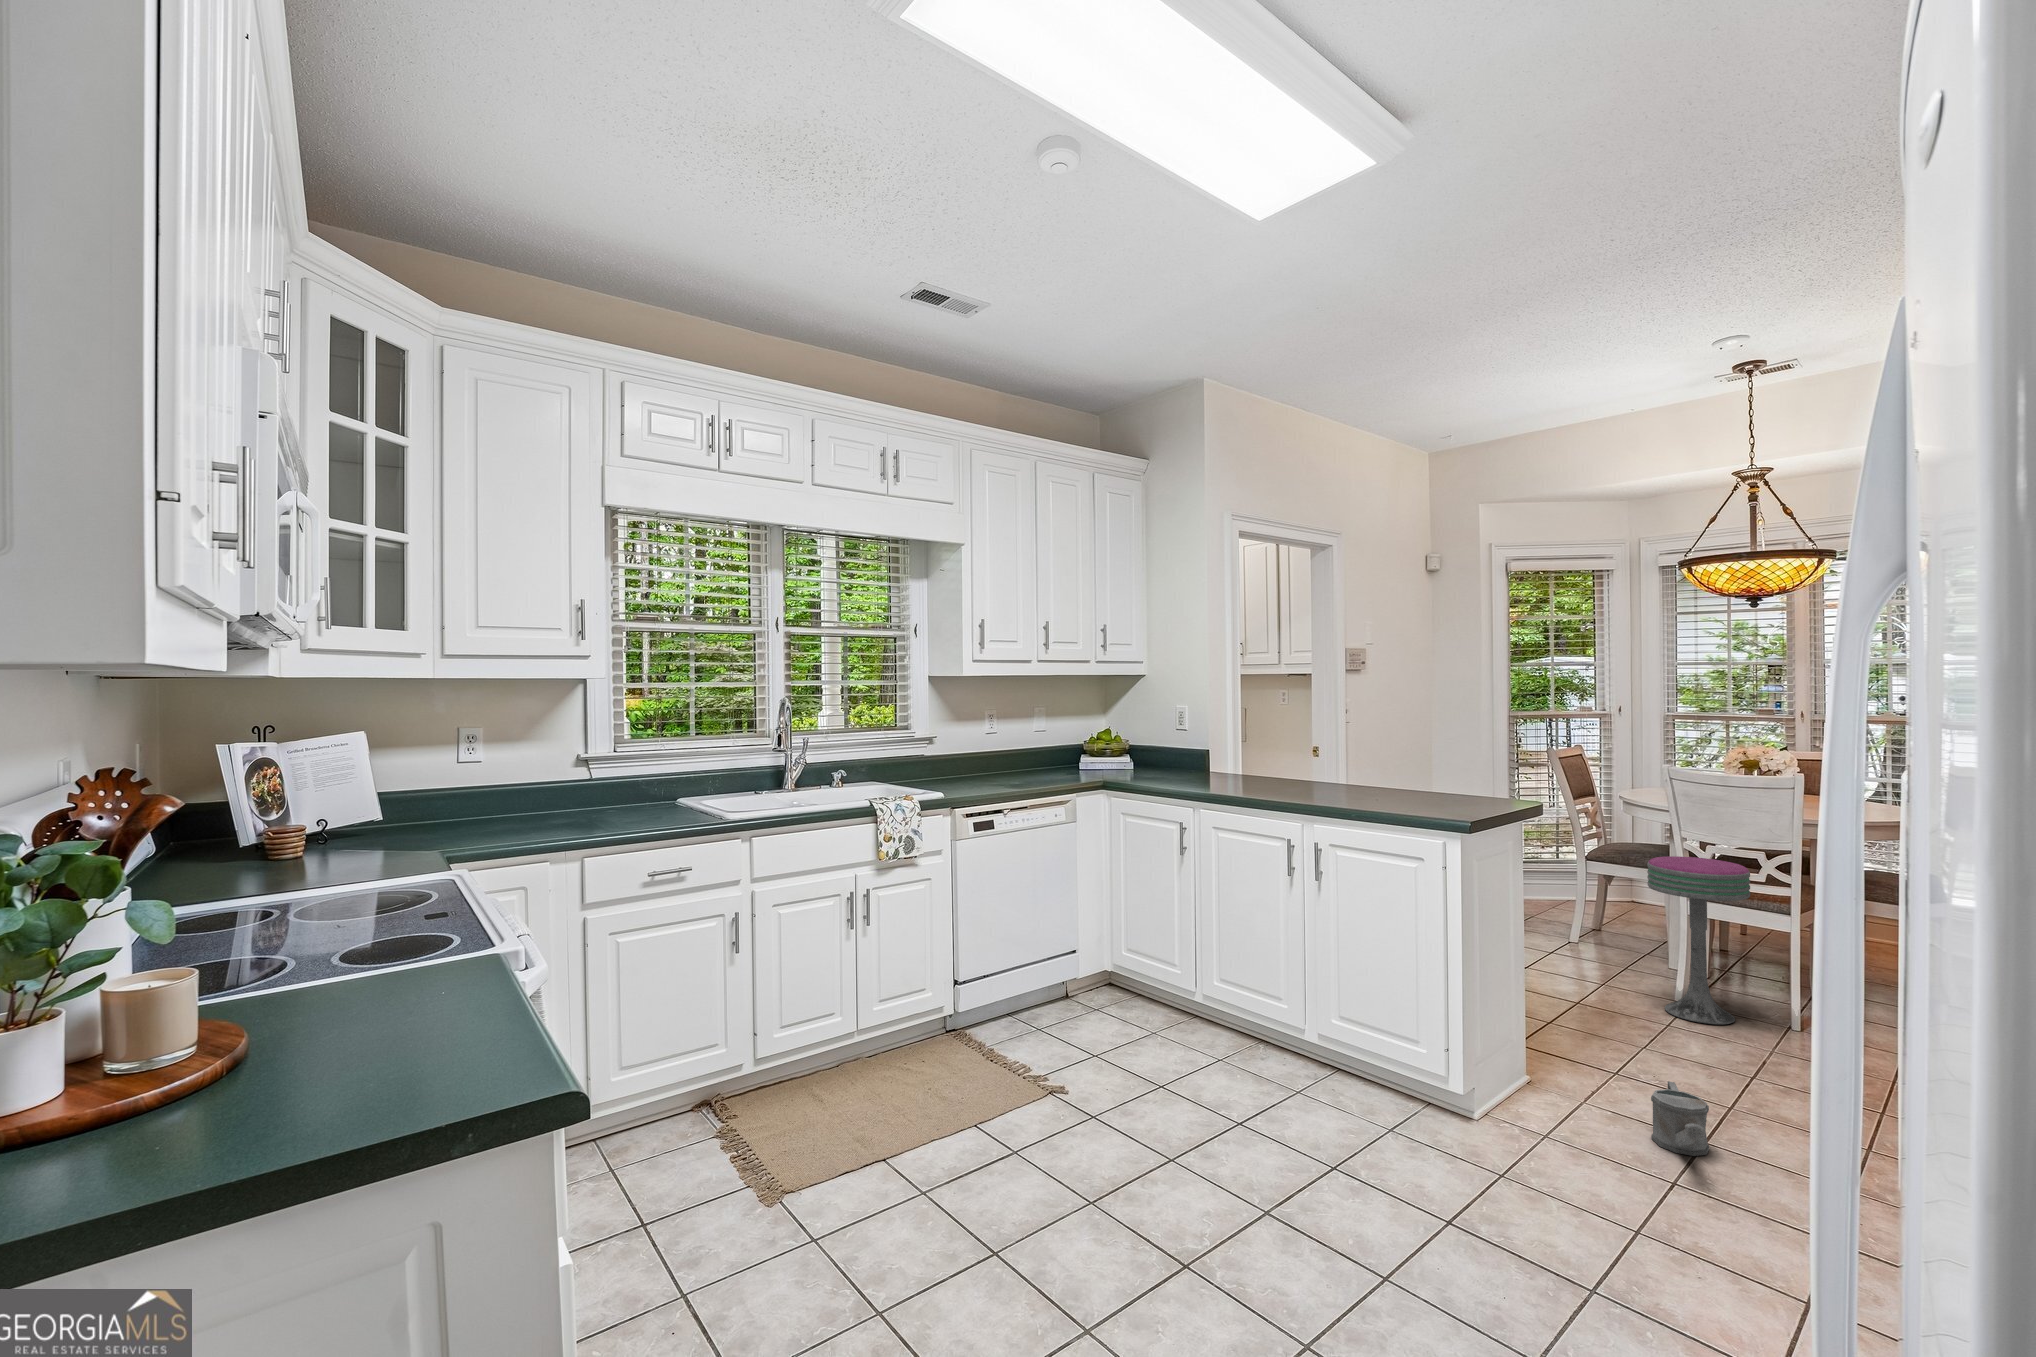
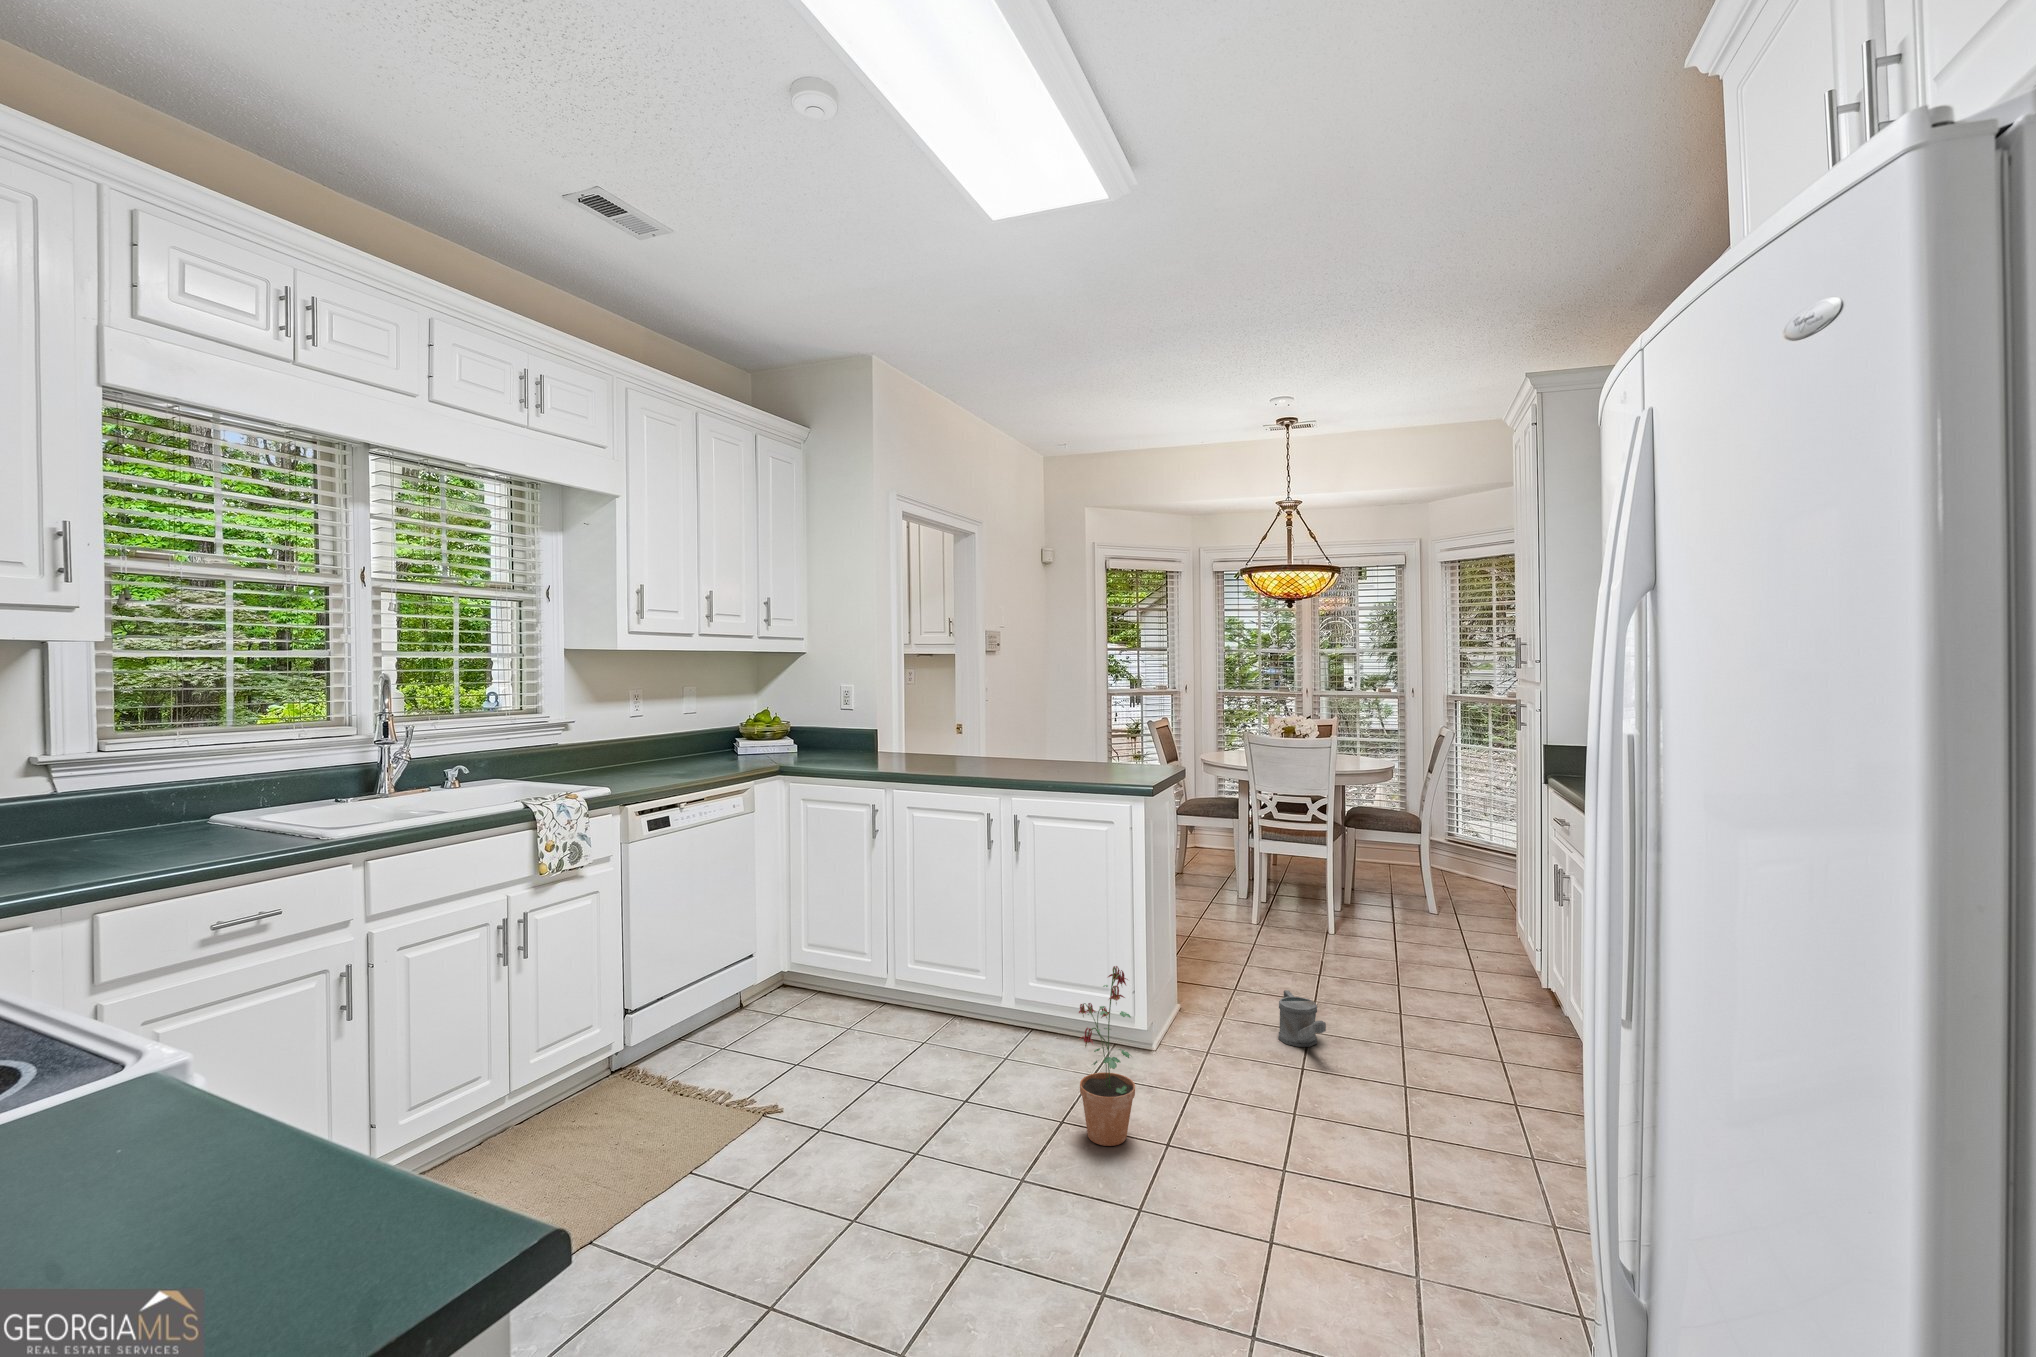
bar stool: present [1647,856,1750,1024] -> none [1233,808,1302,940]
potted plant: none [1335,1010,1405,1204] -> present [1079,966,1135,1146]

